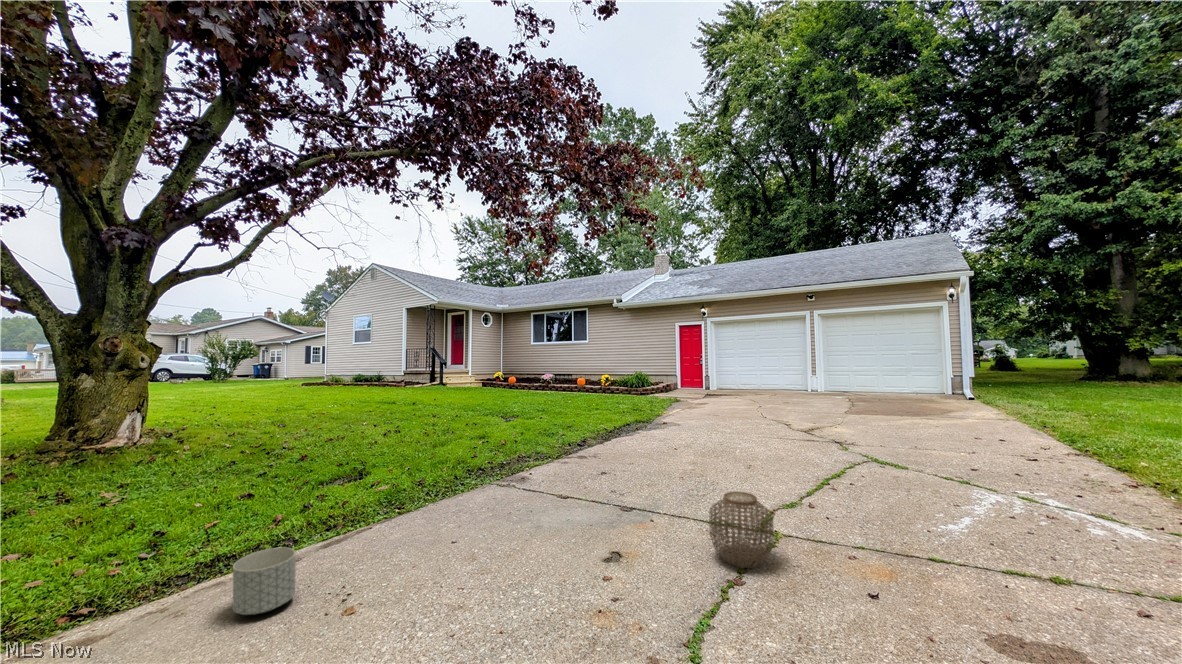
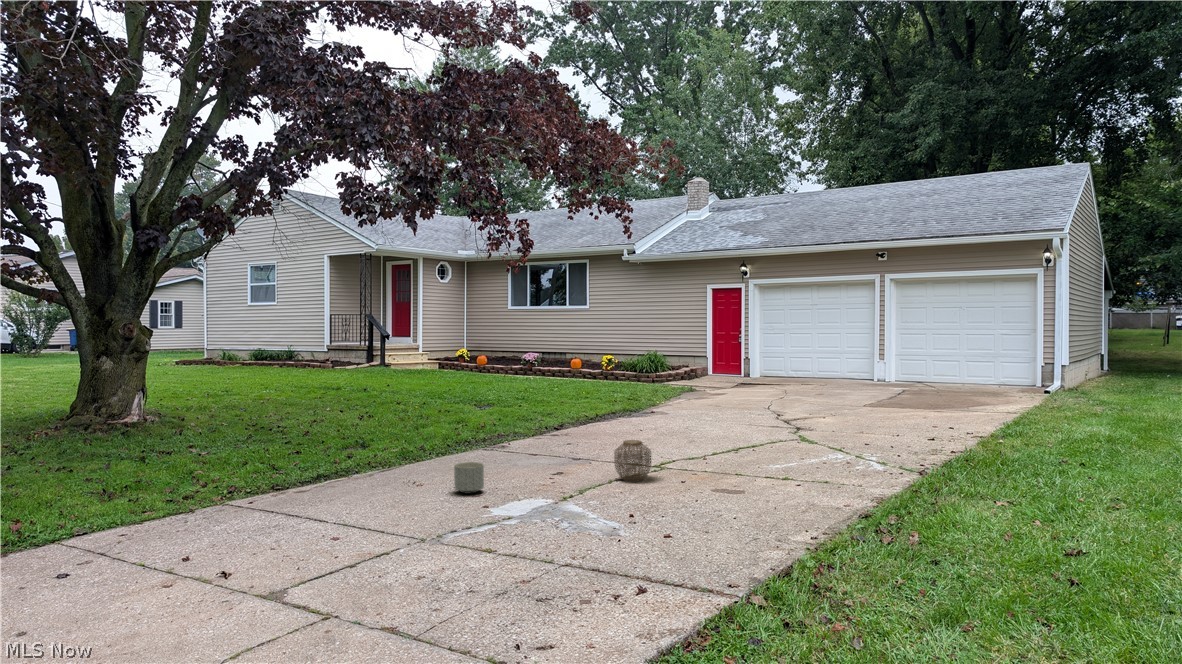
planter: present [233,548,296,615] -> present [454,462,484,494]

